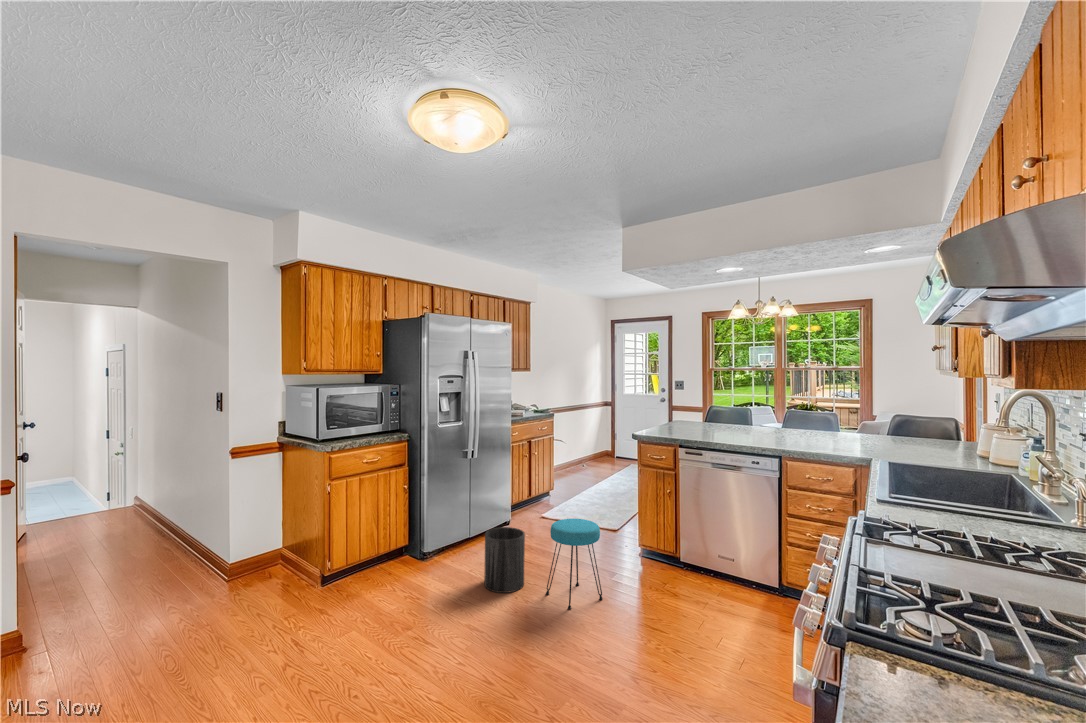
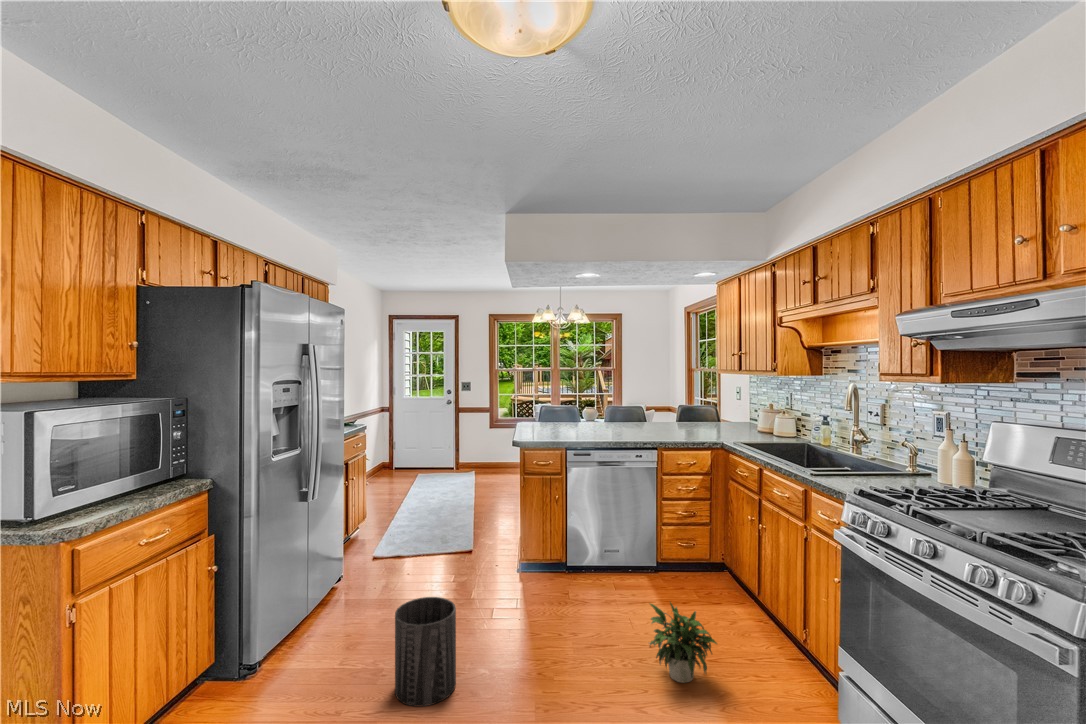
stool: present [546,519,603,609] -> none [495,562,569,694]
potted plant: none [647,568,704,635] -> present [649,602,717,683]

